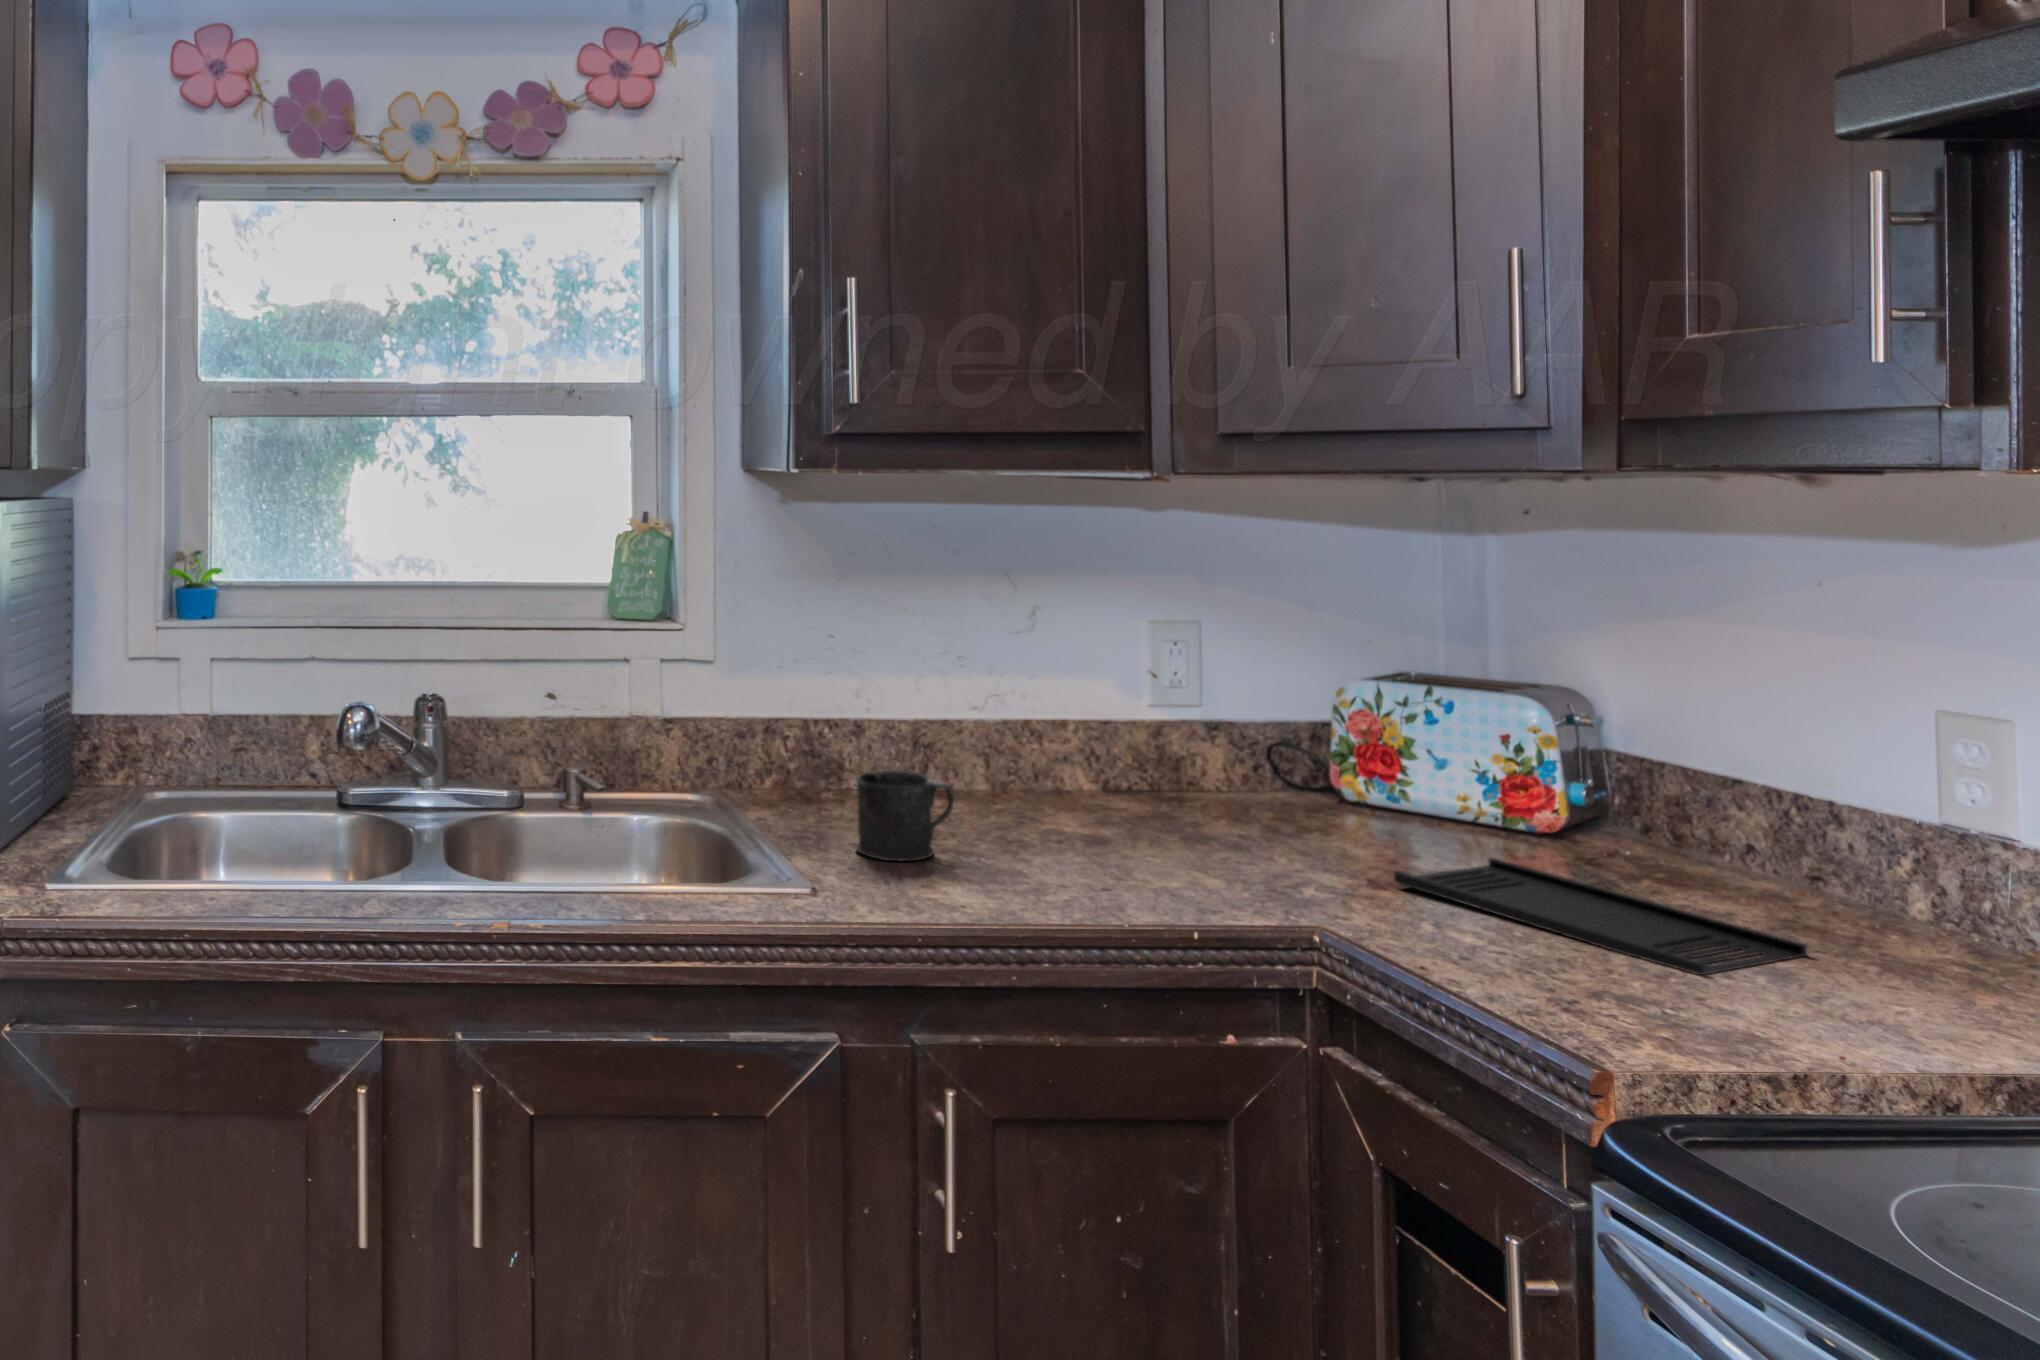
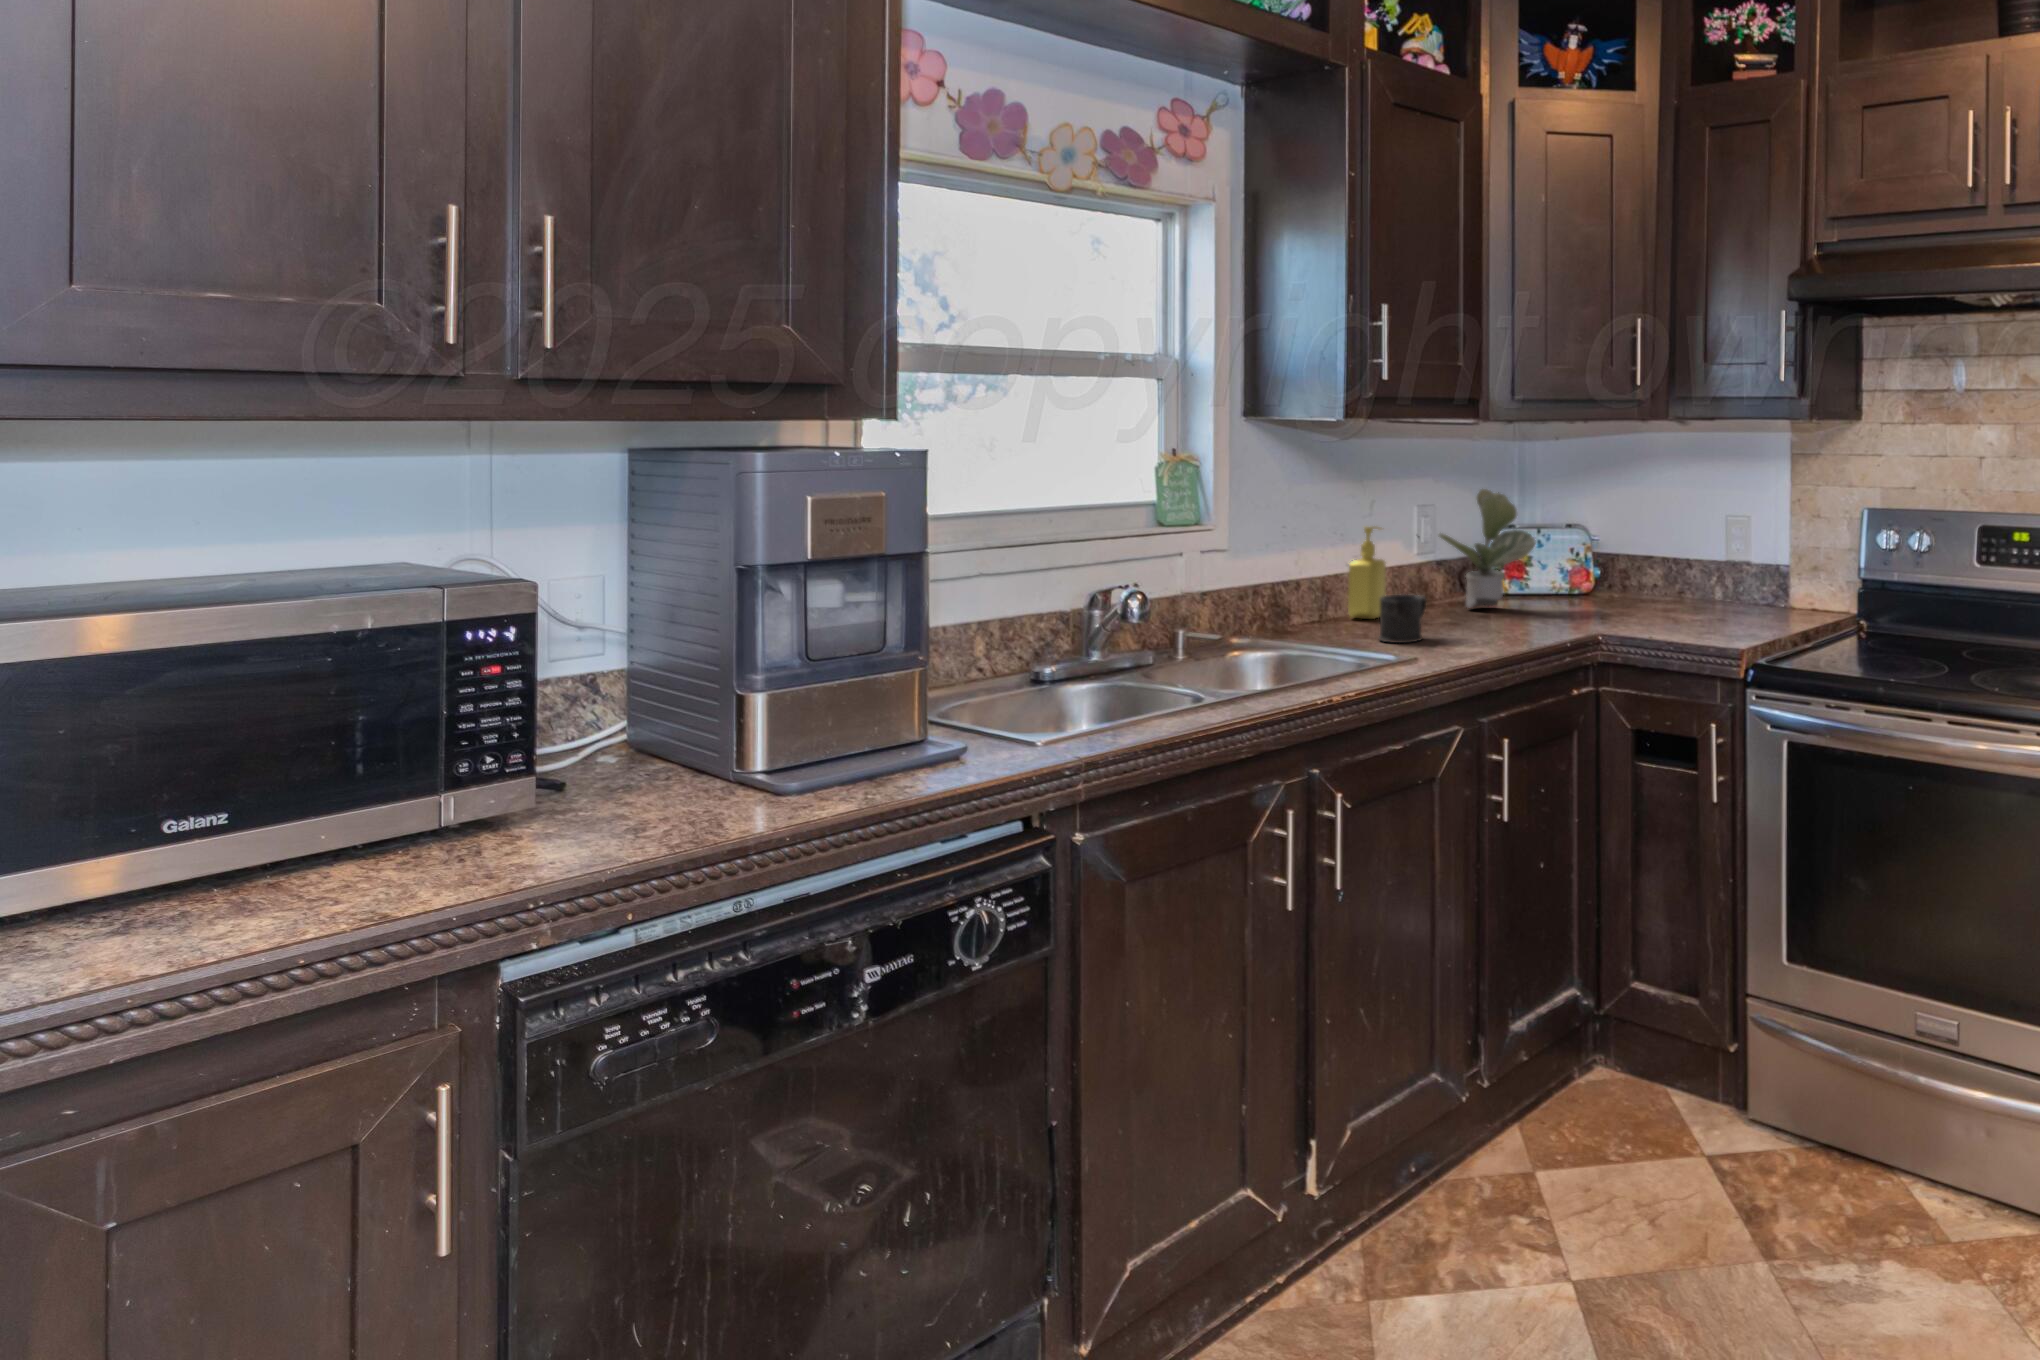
potted plant: none [1135,598,1327,823] -> present [1438,489,1535,608]
soap dispenser: none [967,647,1045,806] -> present [1348,526,1386,619]
tray: present [1394,858,1807,975] -> none [1593,599,1734,619]

